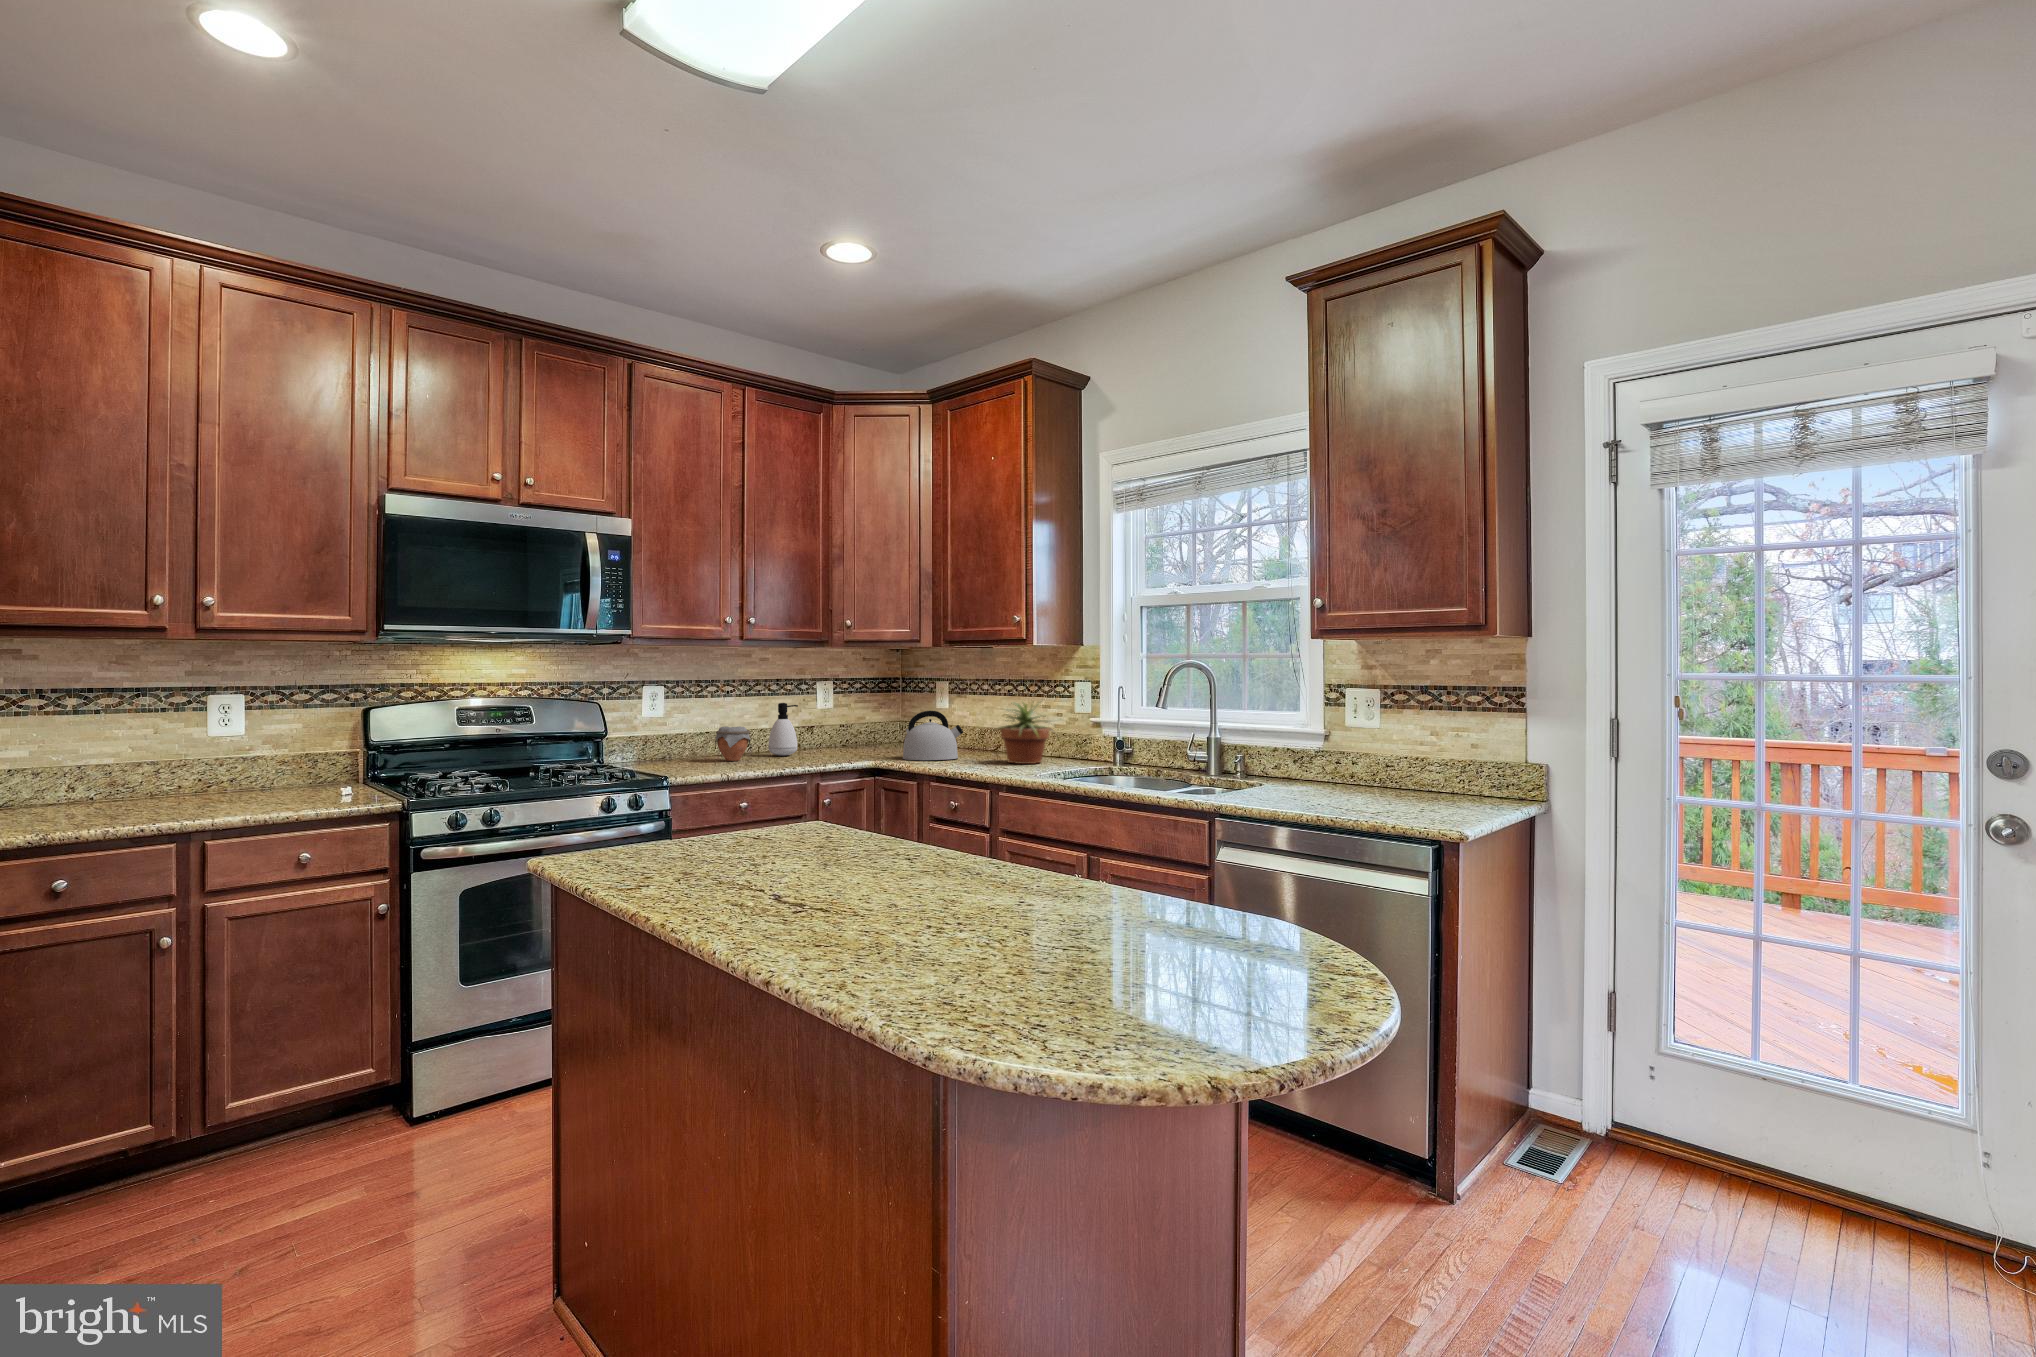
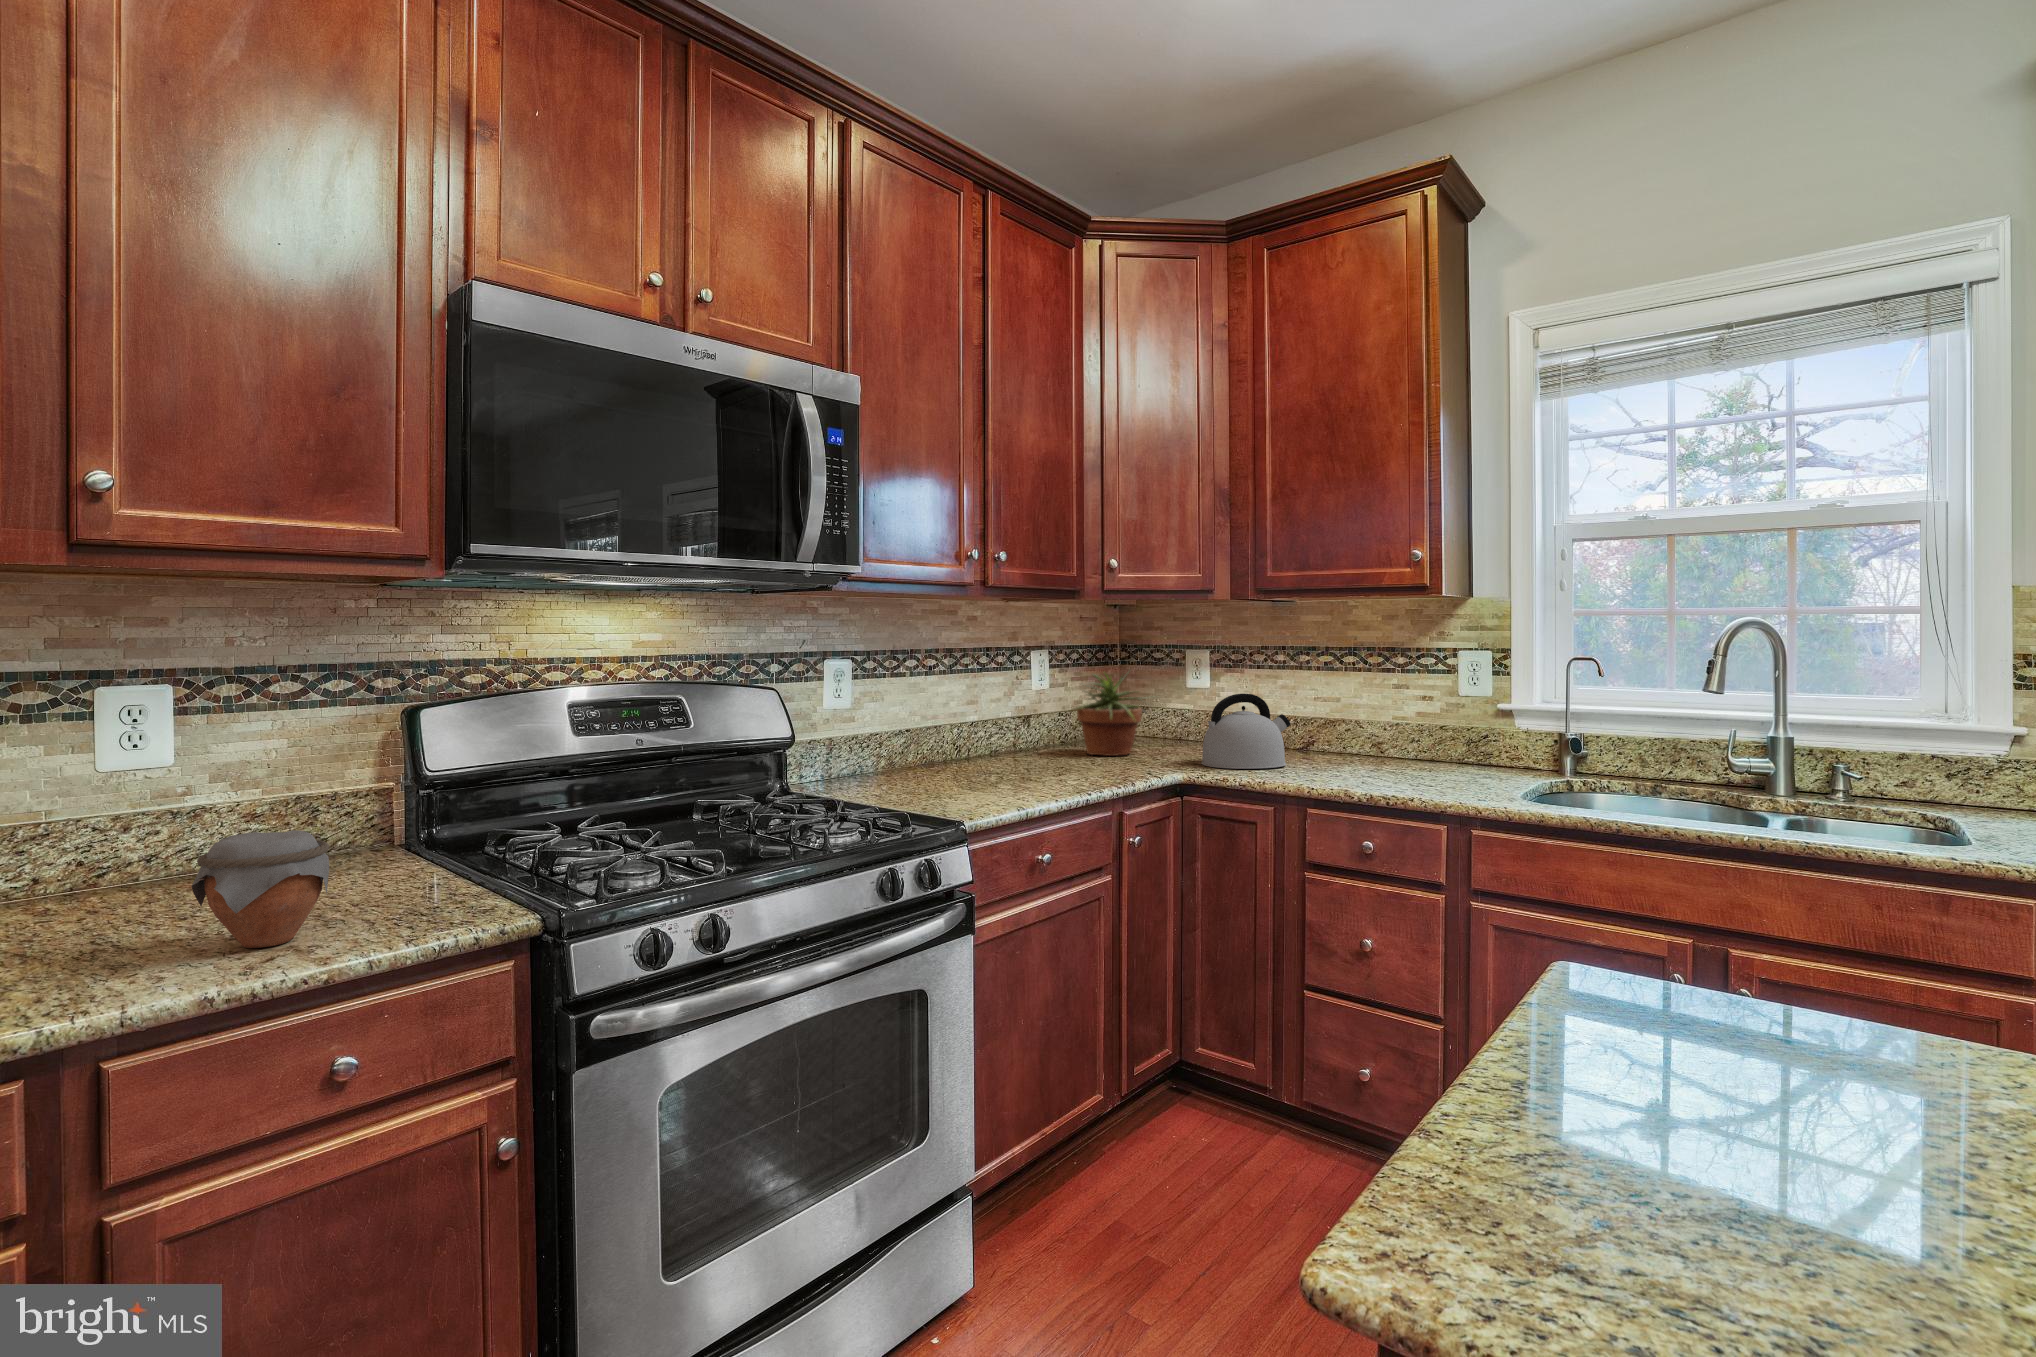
soap dispenser: present [768,703,798,756] -> none [995,683,1038,763]
potted plant: present [996,703,1053,764] -> present [1070,675,1150,756]
jar: present [715,726,750,761] -> present [191,830,329,948]

